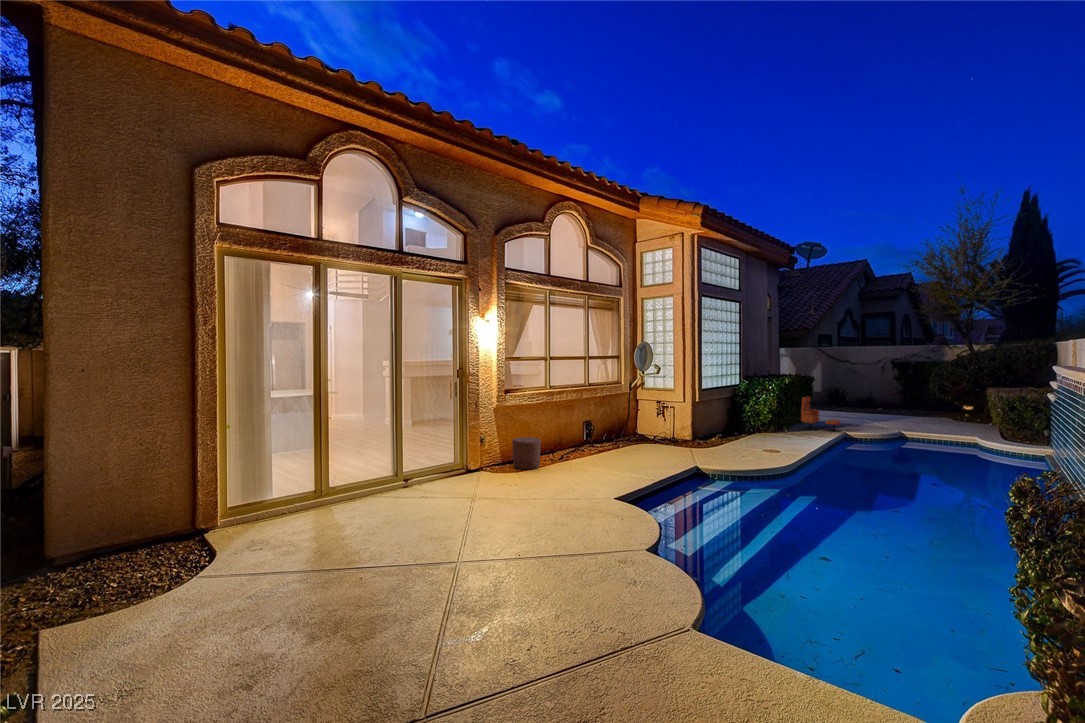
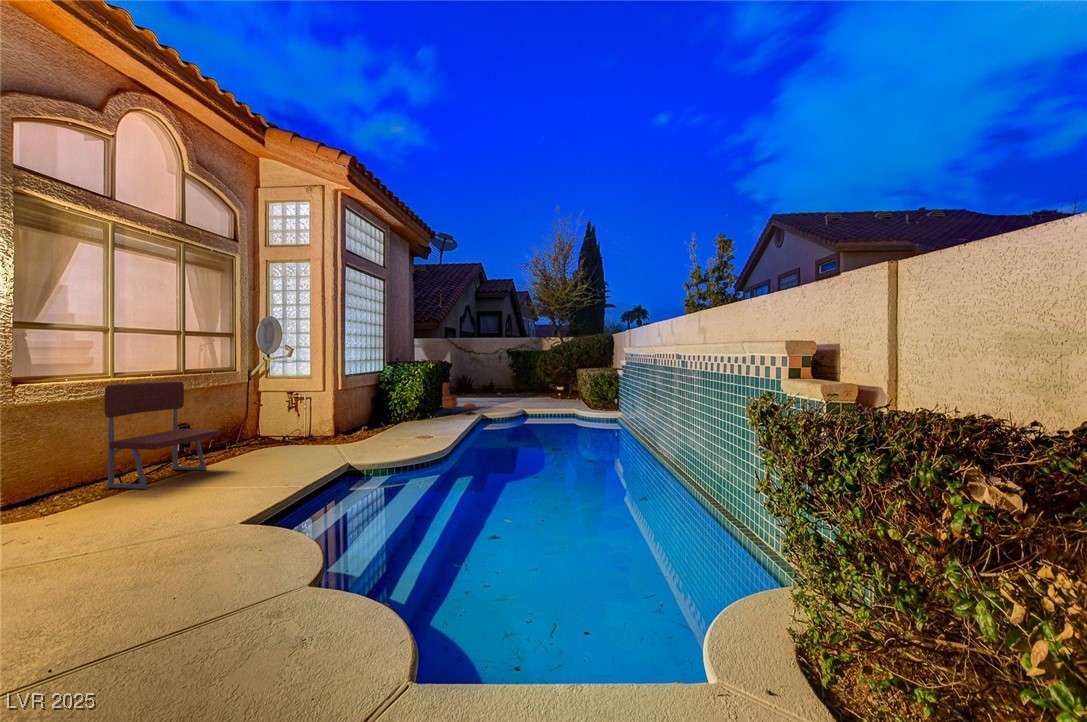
bench: none [546,392,608,464] -> present [104,381,220,489]
woven basket: present [512,437,541,470] -> none [29,456,96,511]

